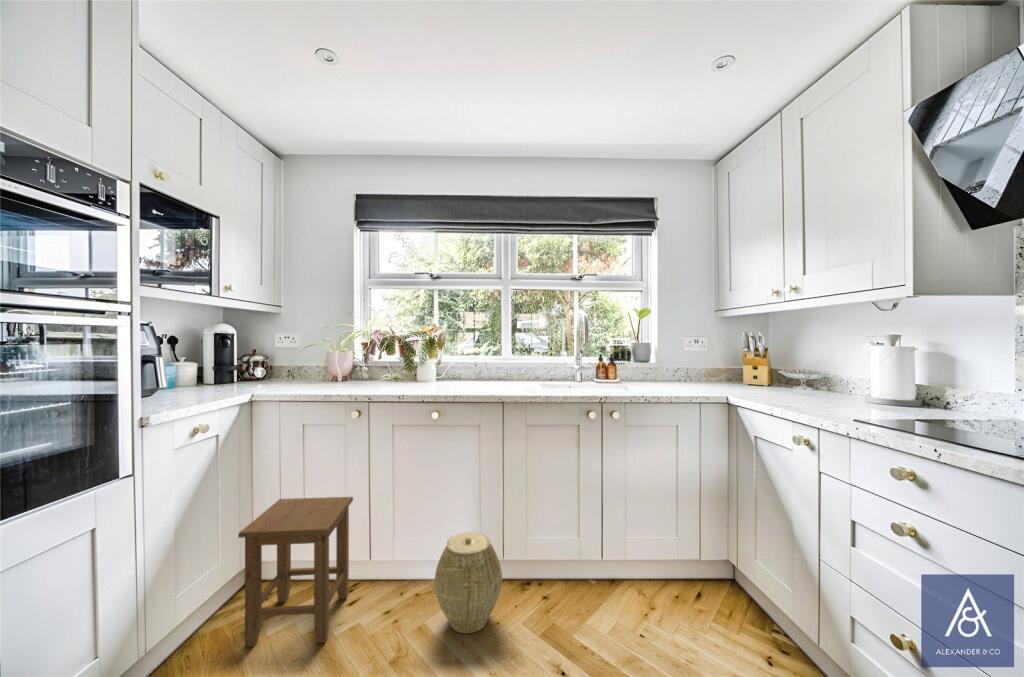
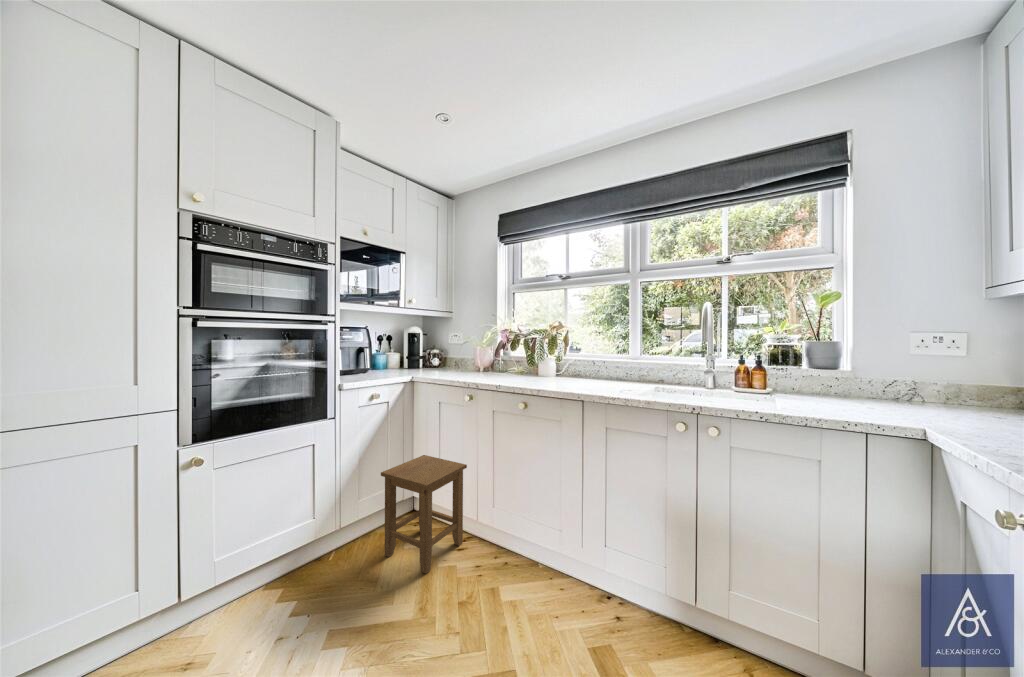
woven basket: present [434,532,502,633] -> none [502,521,567,620]

